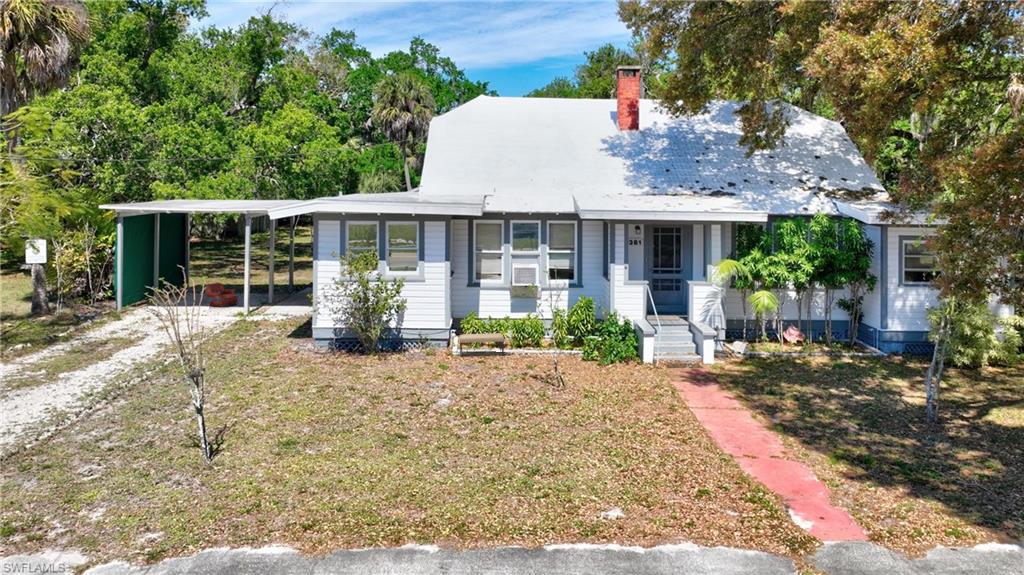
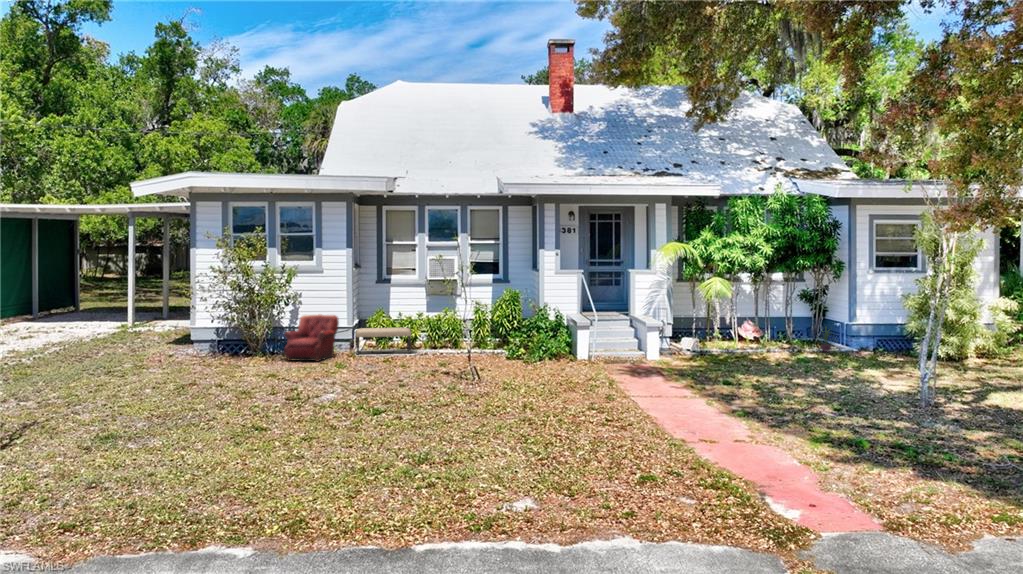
armchair: present [205,283,238,307] -> present [284,314,339,362]
decorative plant: none [848,332,875,356] -> present [821,328,831,352]

